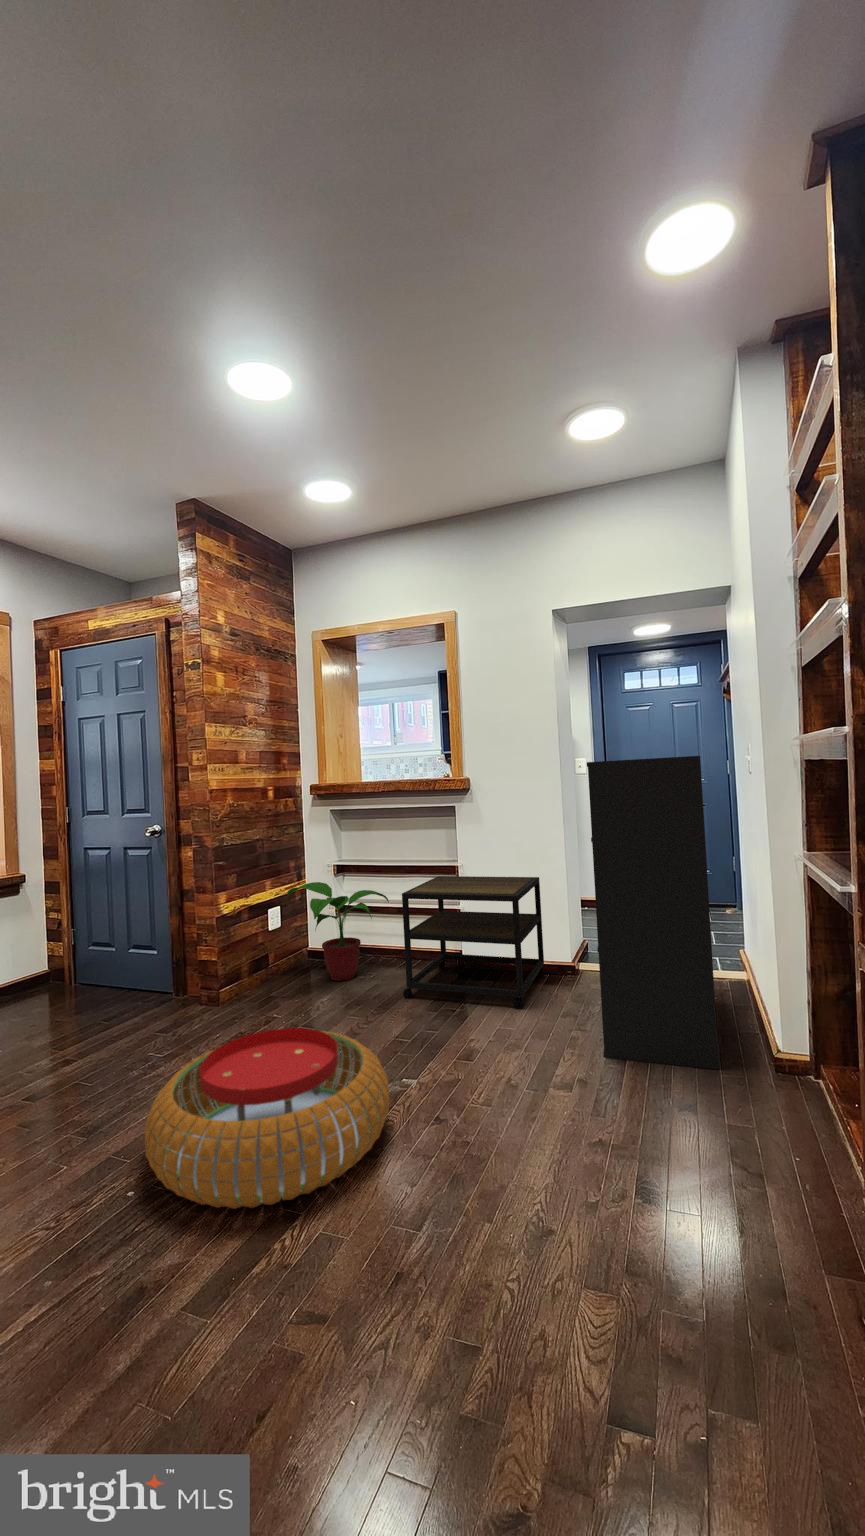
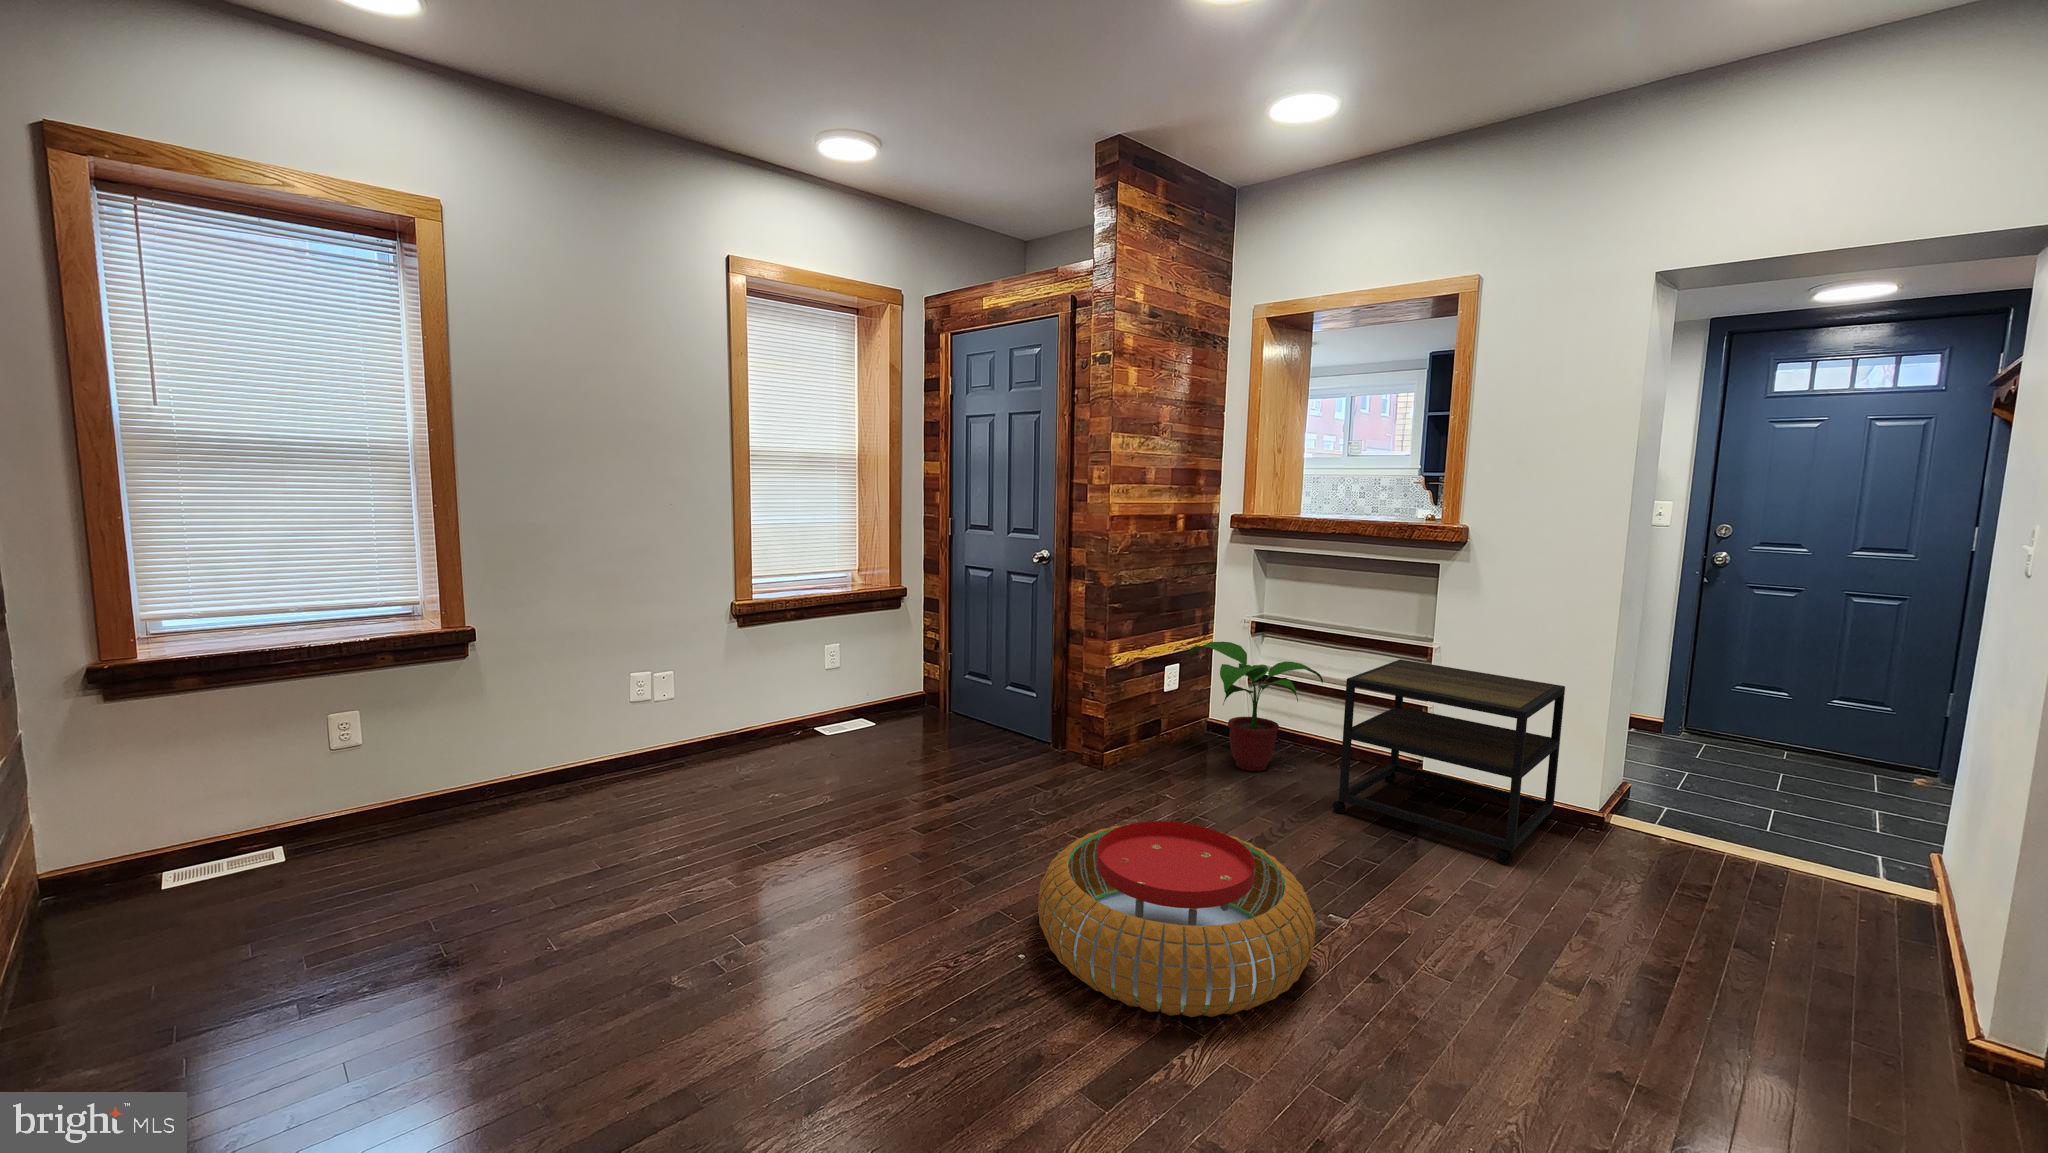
bookshelf: present [587,756,719,1069] -> none [1639,530,1927,1041]

